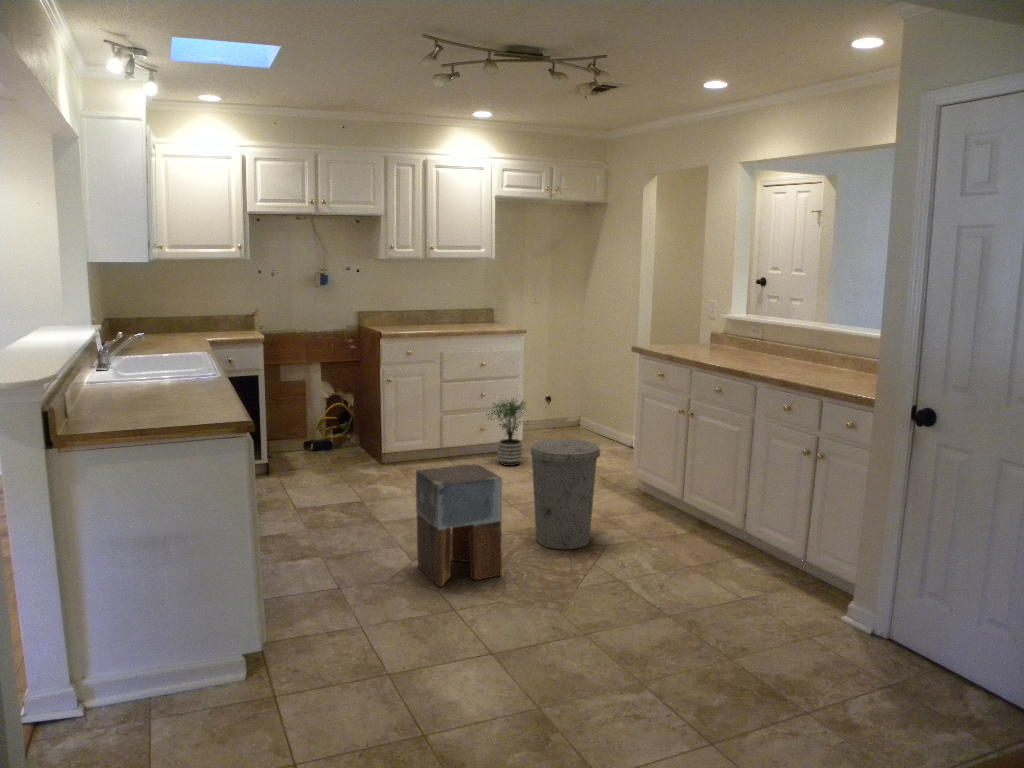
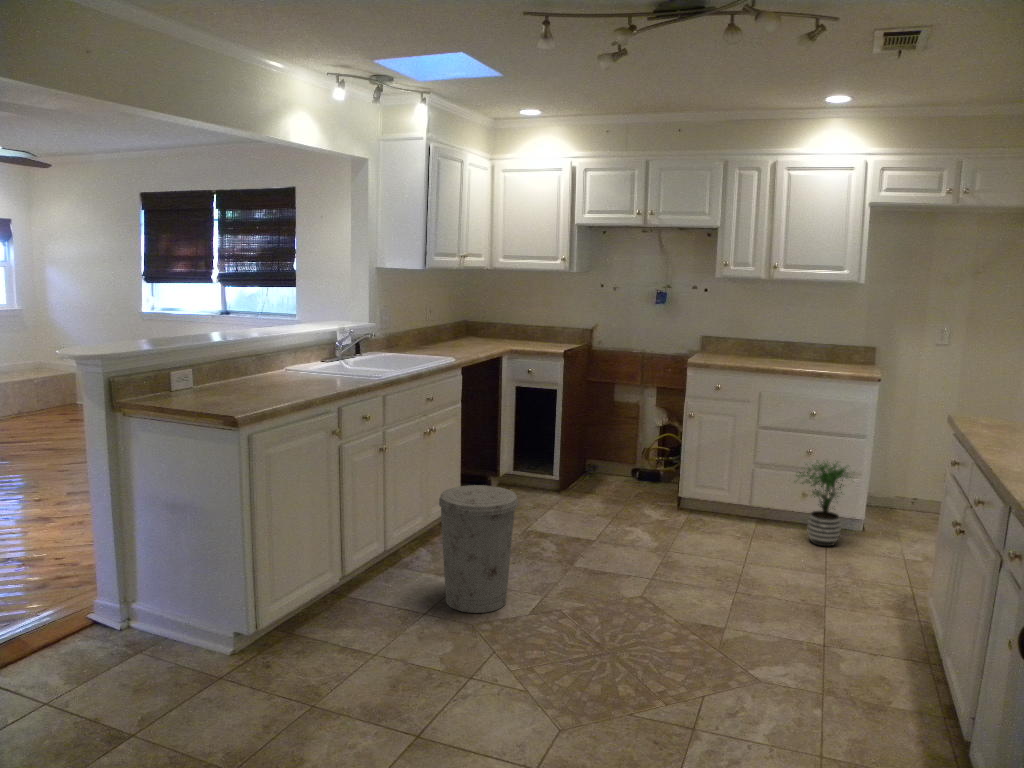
trash can: present [530,439,600,549] -> present [439,485,518,613]
stool: present [416,464,502,587] -> none [528,517,619,658]

